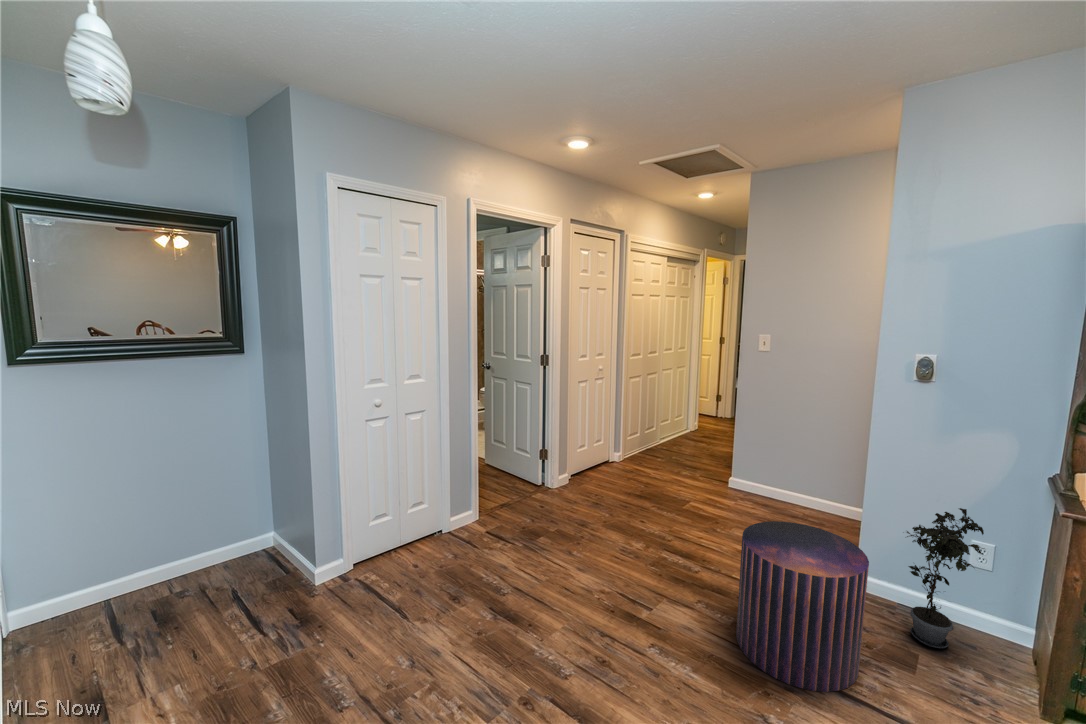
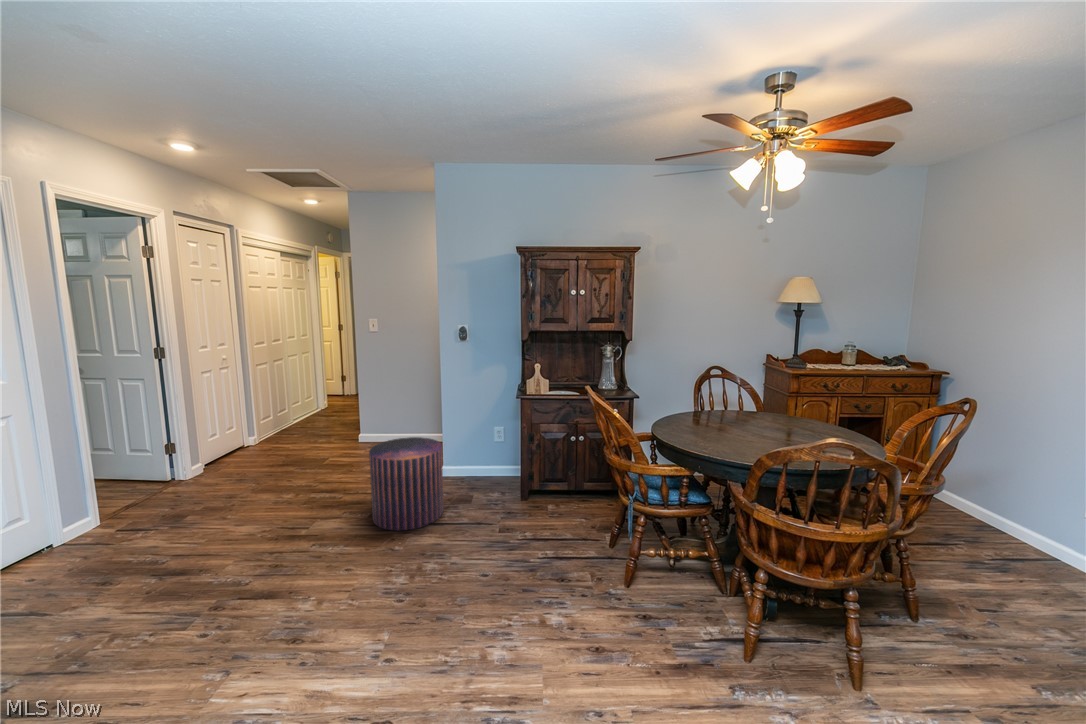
potted plant: present [907,508,984,648] -> none [460,407,495,488]

